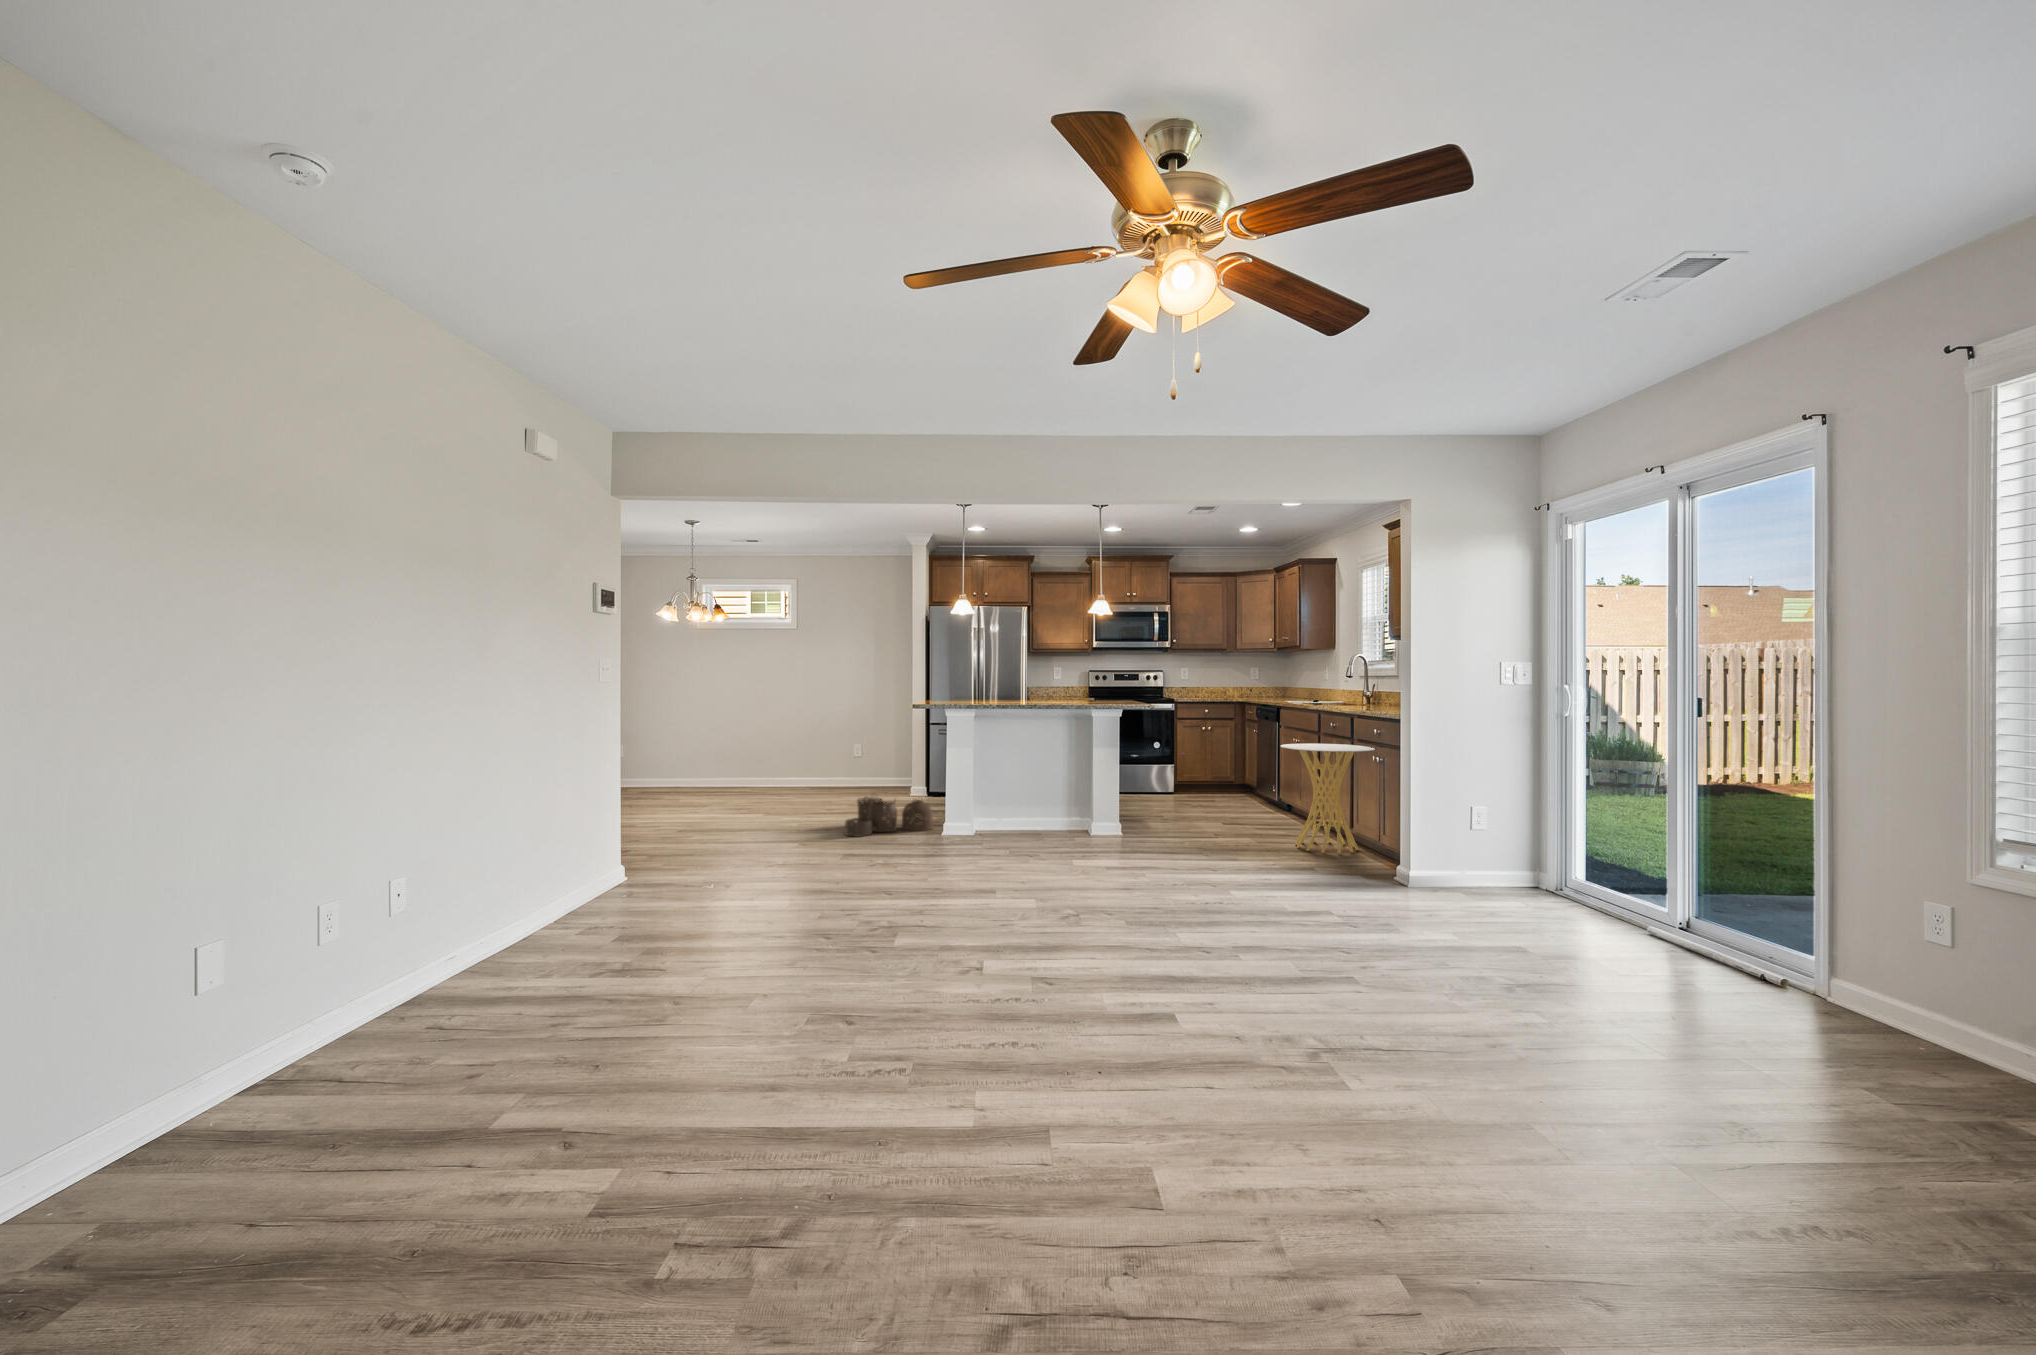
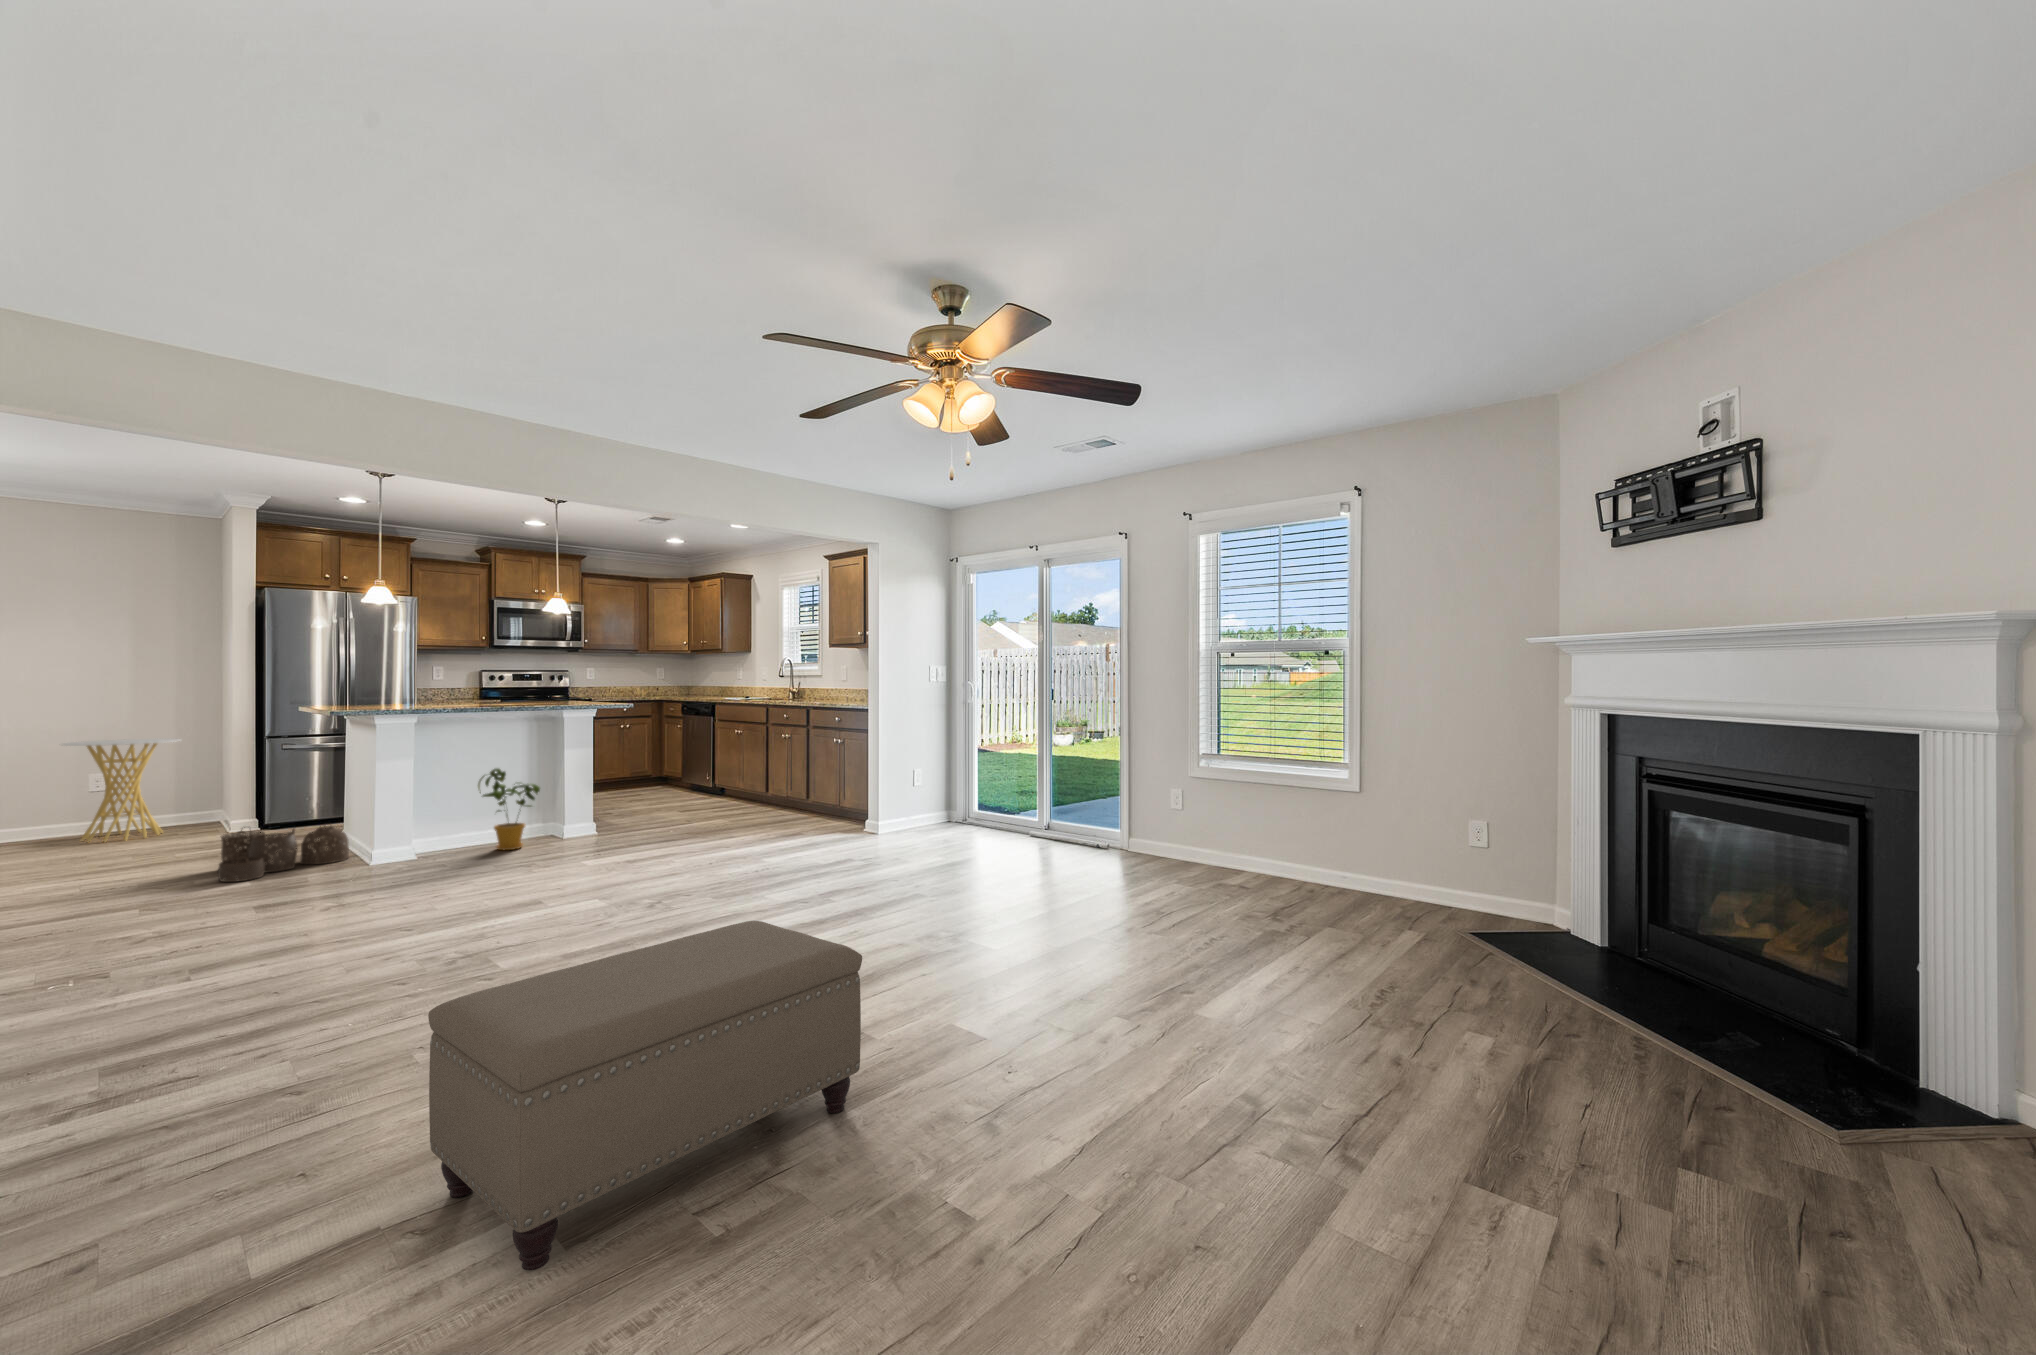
side table: present [1281,744,1375,853] -> present [62,739,180,842]
house plant: none [1014,763,1064,841] -> present [478,768,540,850]
ottoman: none [487,971,925,1268] -> present [428,921,862,1271]

